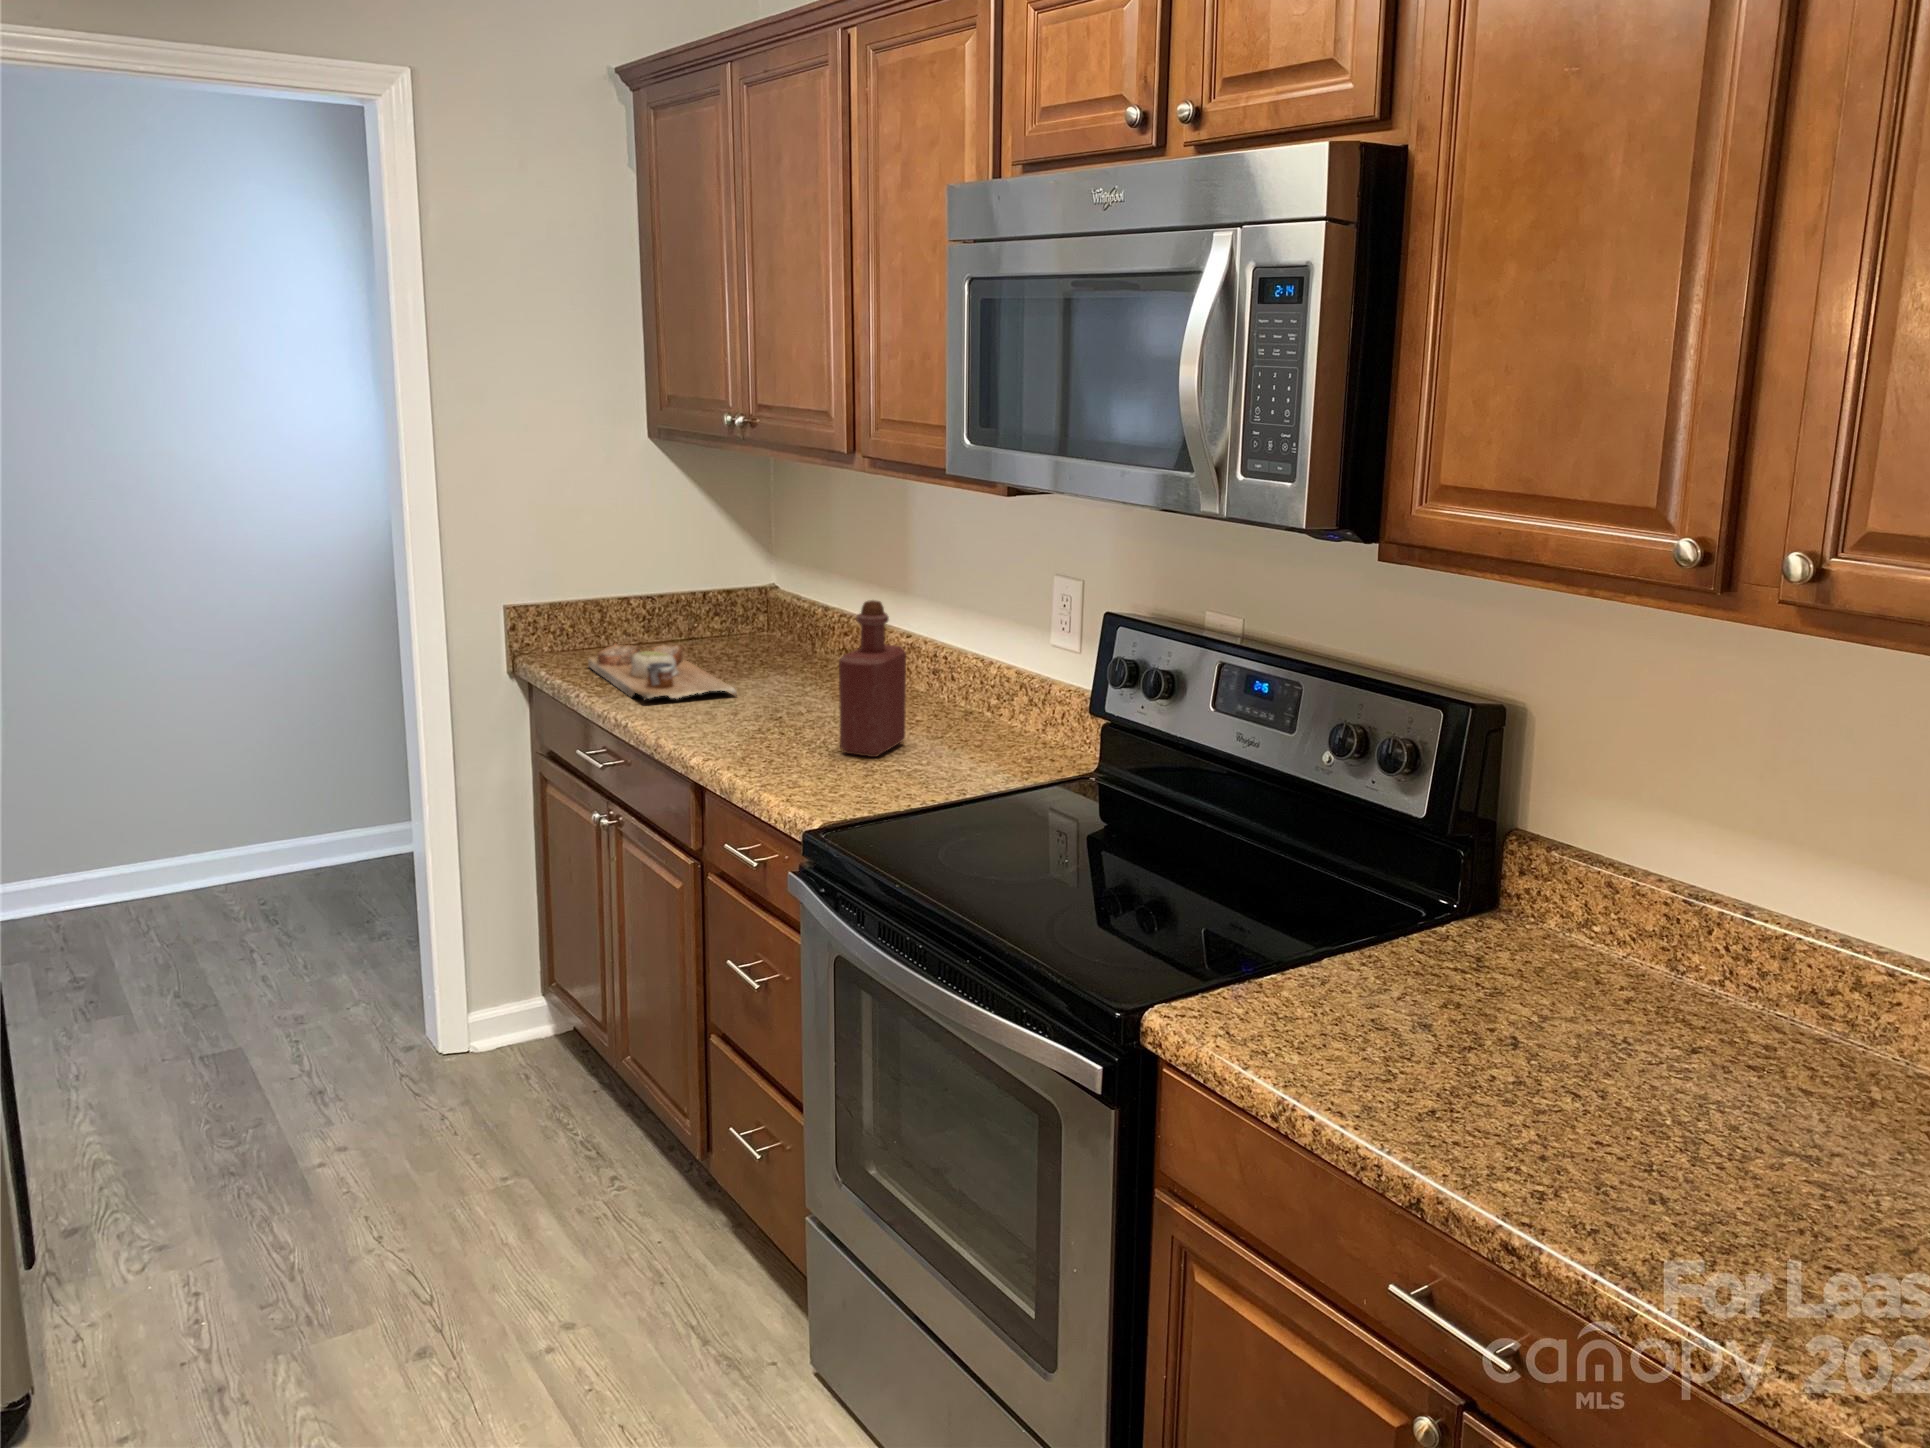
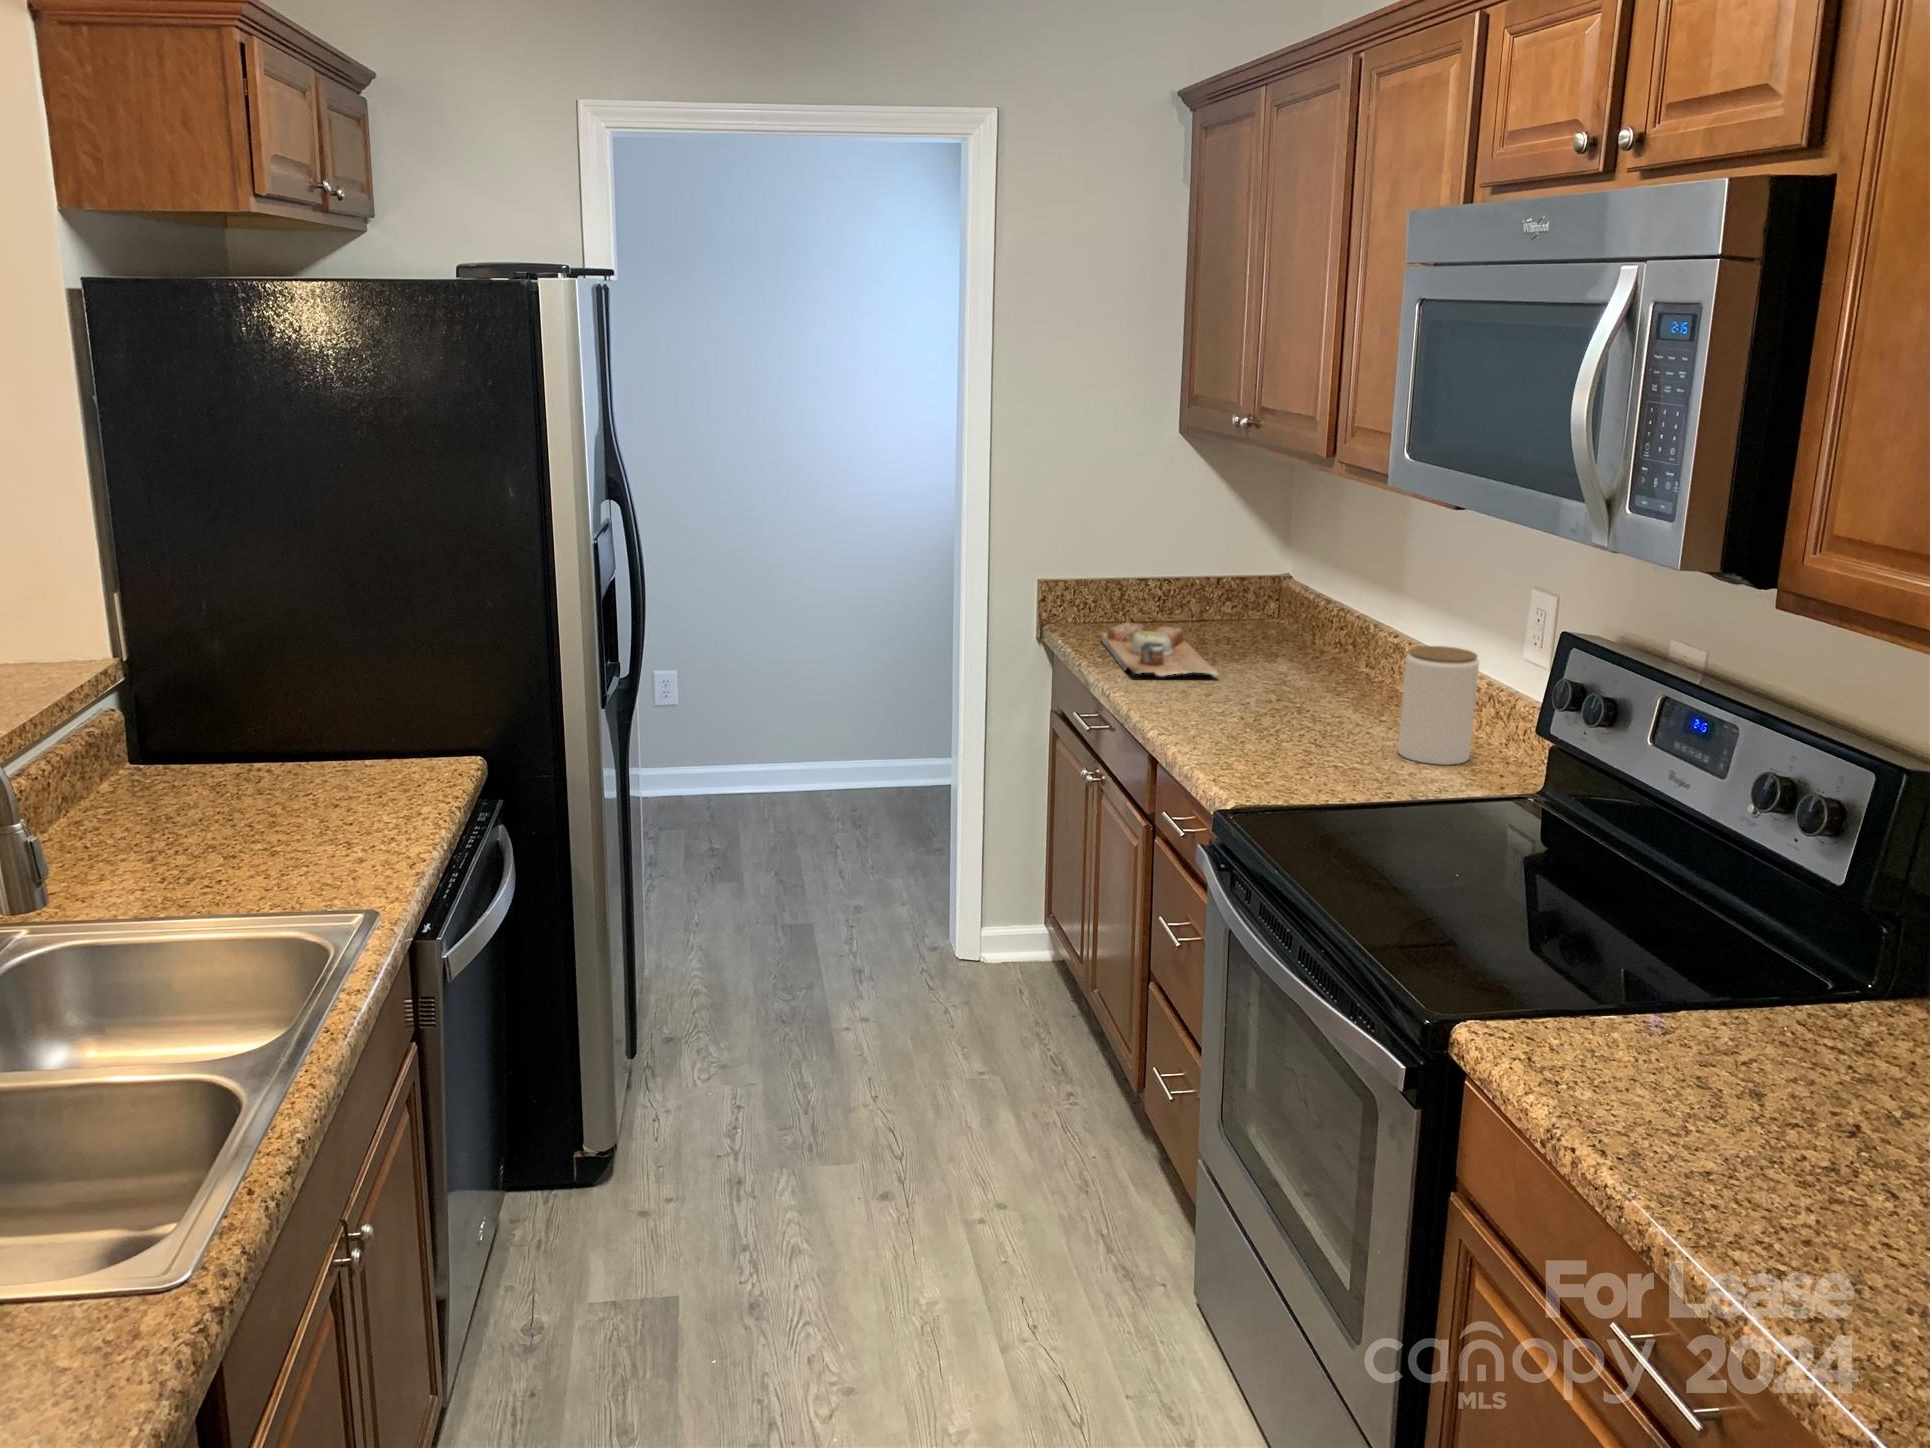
bottle: present [839,600,906,757] -> none [1288,601,1363,750]
jar: none [950,638,1022,758] -> present [1398,646,1479,765]

